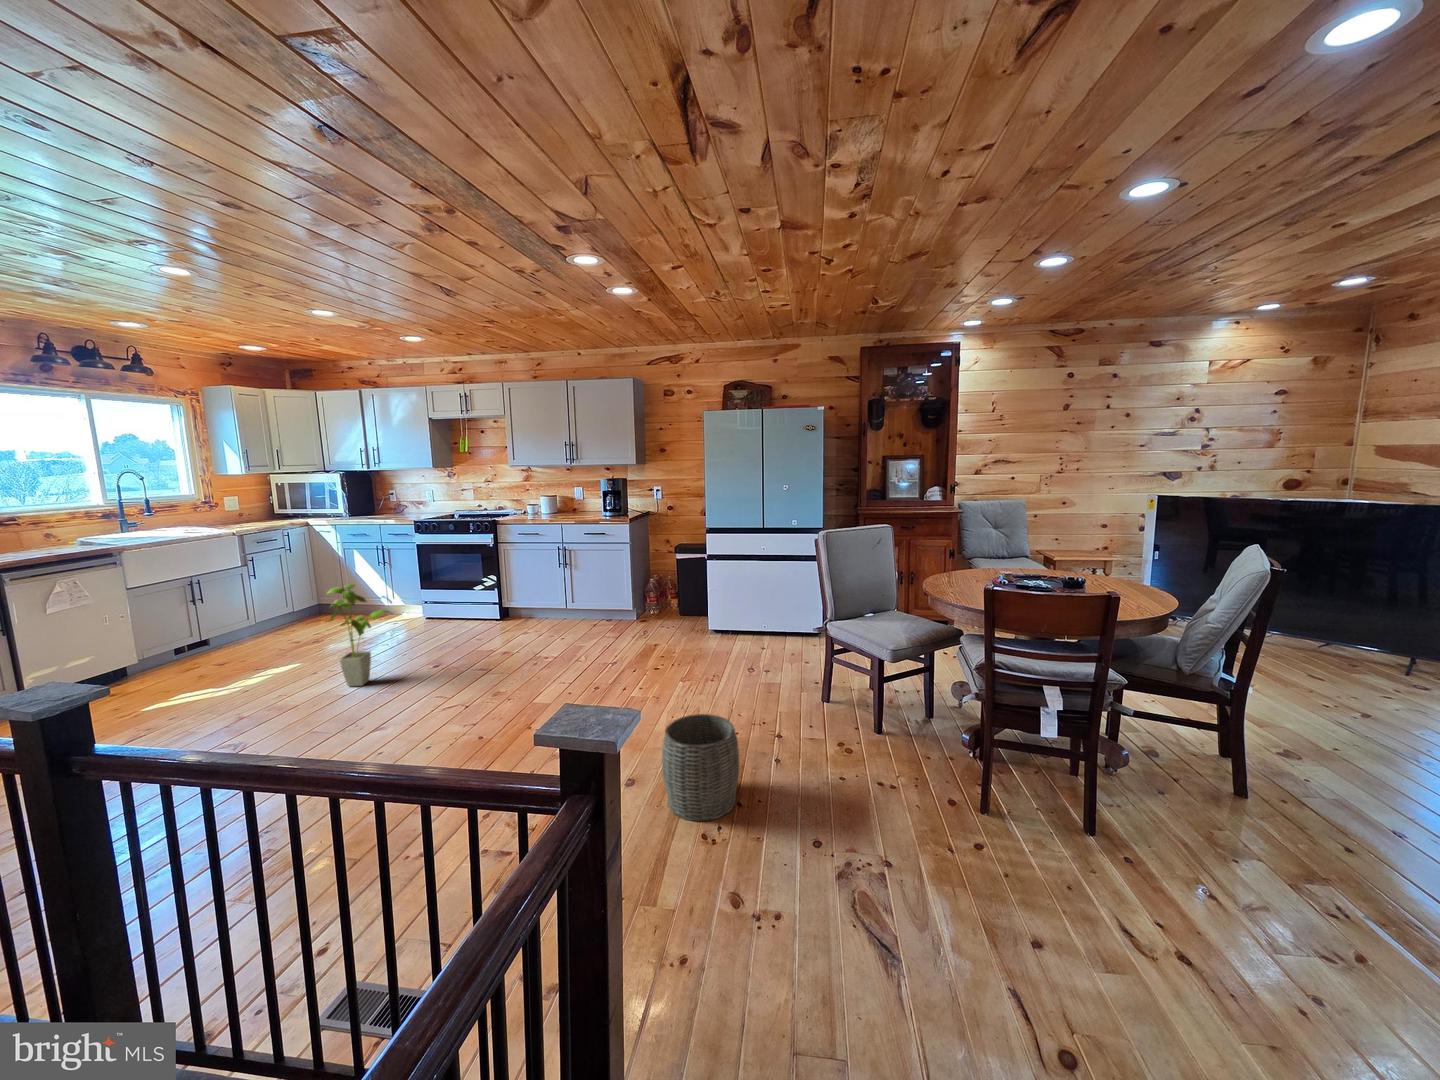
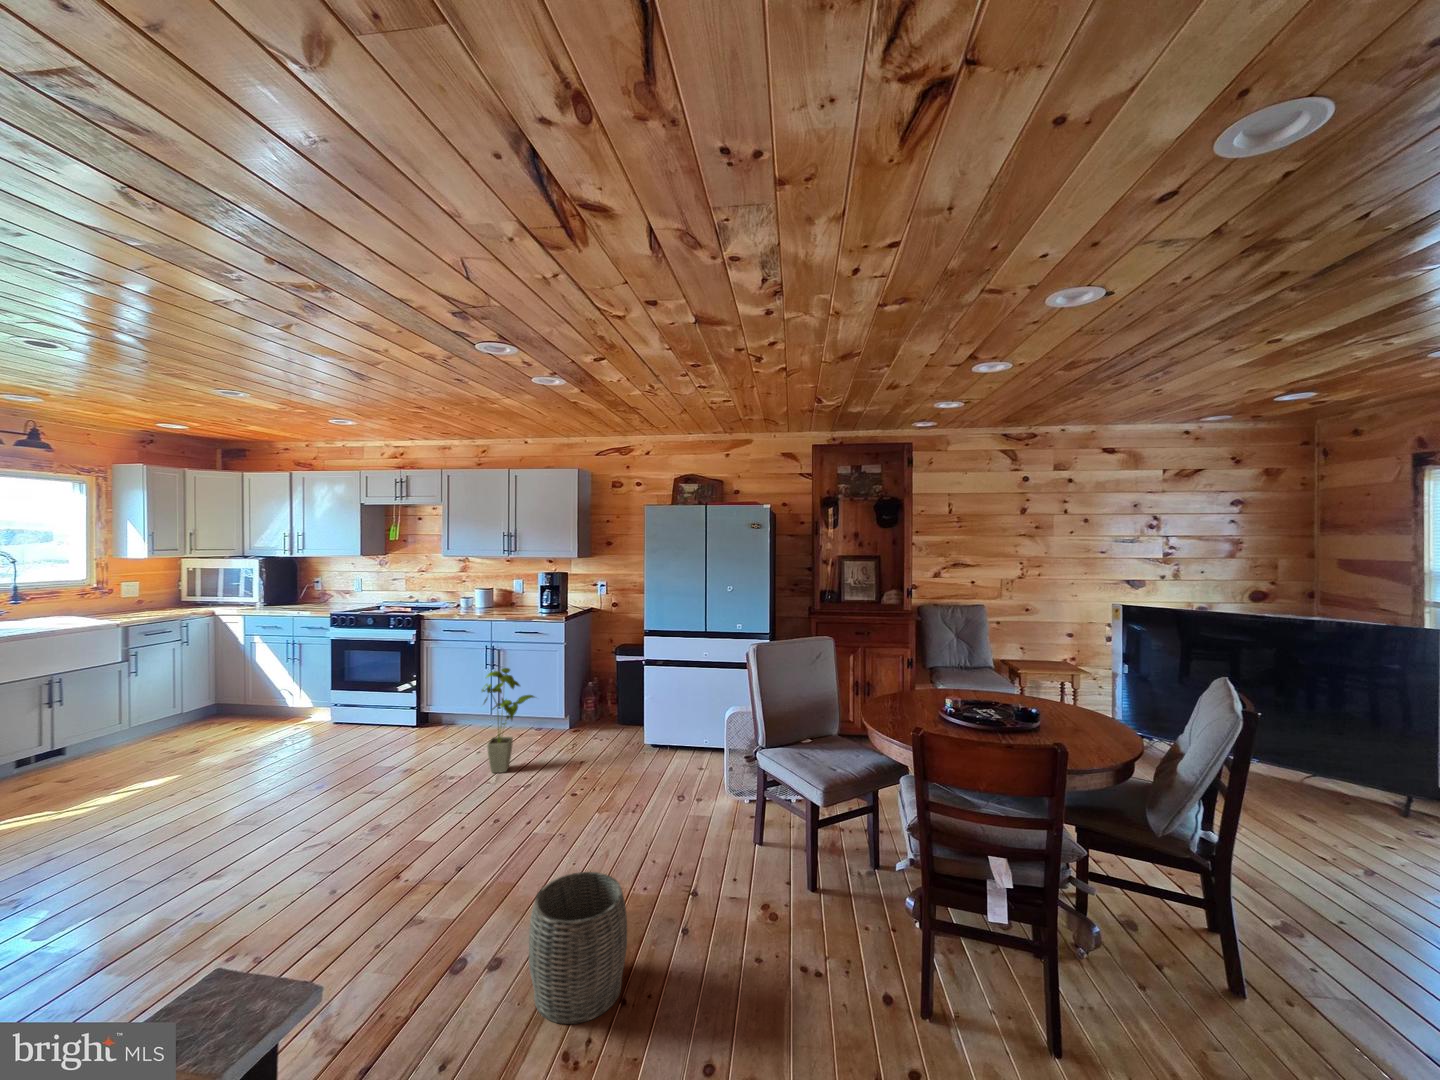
house plant: present [328,584,390,687] -> present [482,668,534,773]

